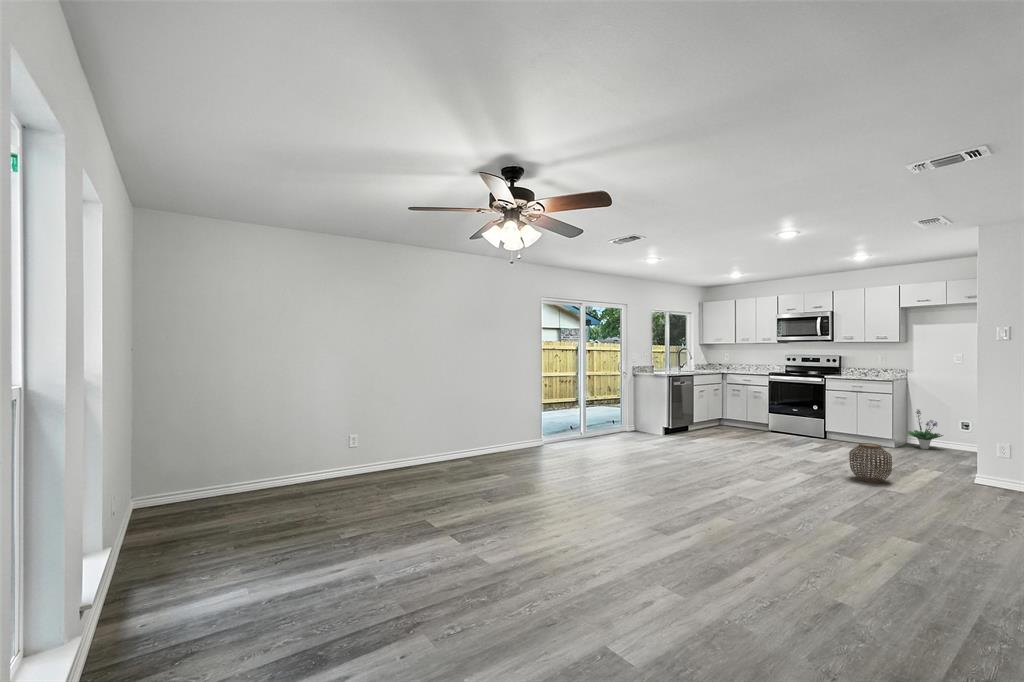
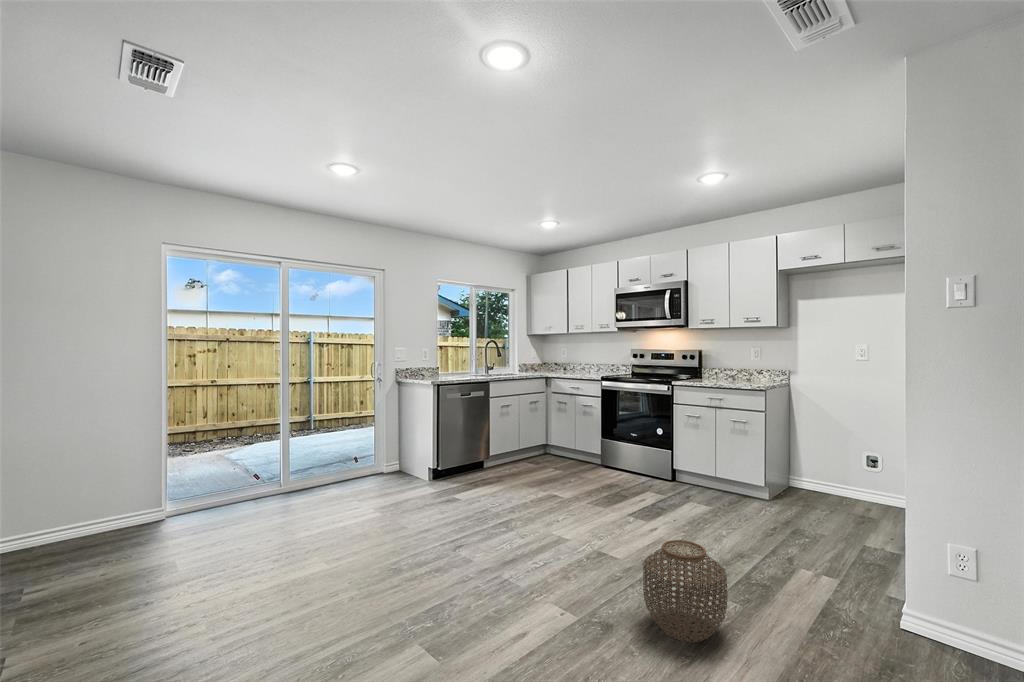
potted plant: present [908,409,943,449] -> none [788,436,846,504]

